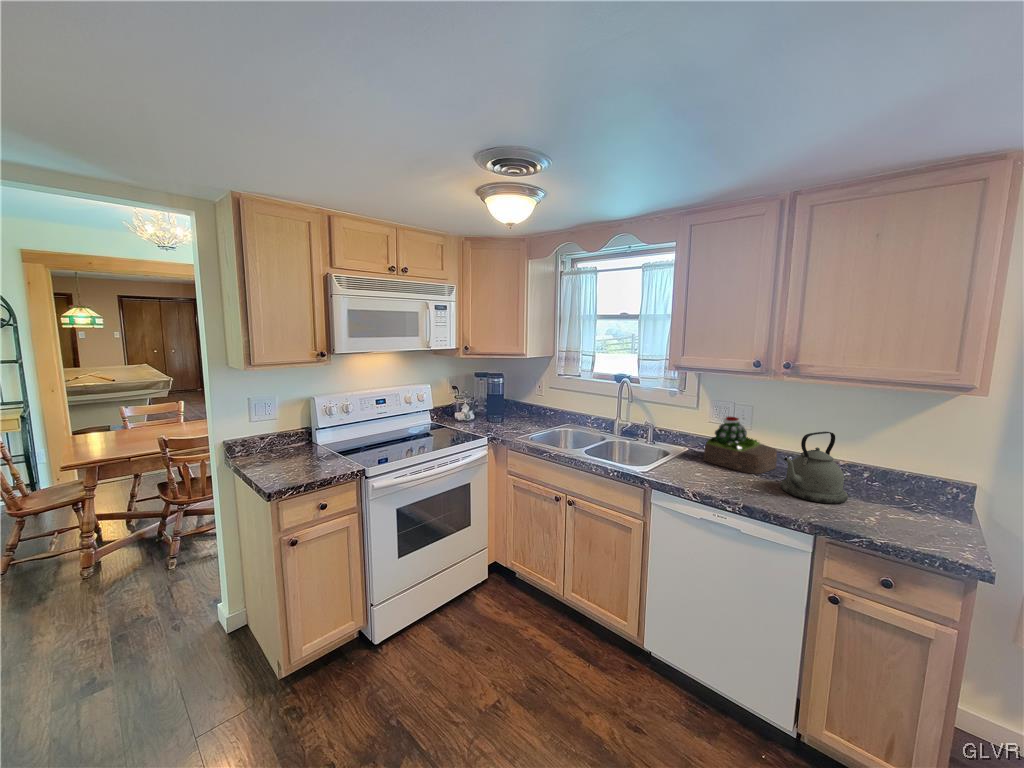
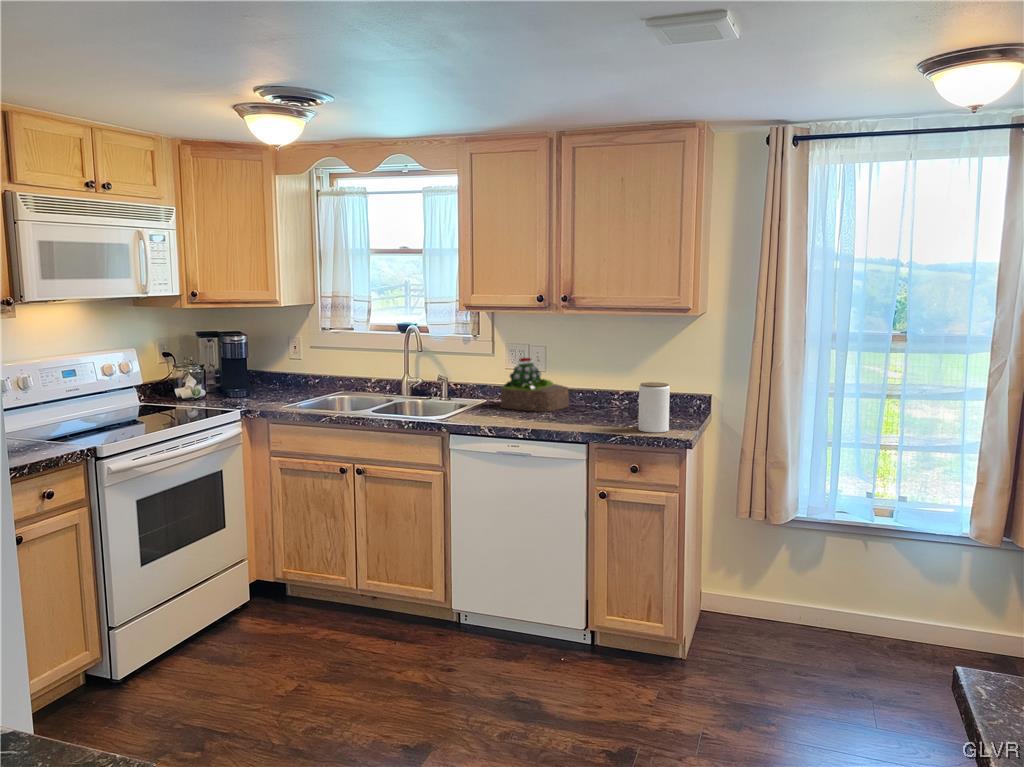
kettle: present [780,432,848,504] -> none [564,359,619,422]
jar: none [889,474,948,543] -> present [638,382,670,432]

